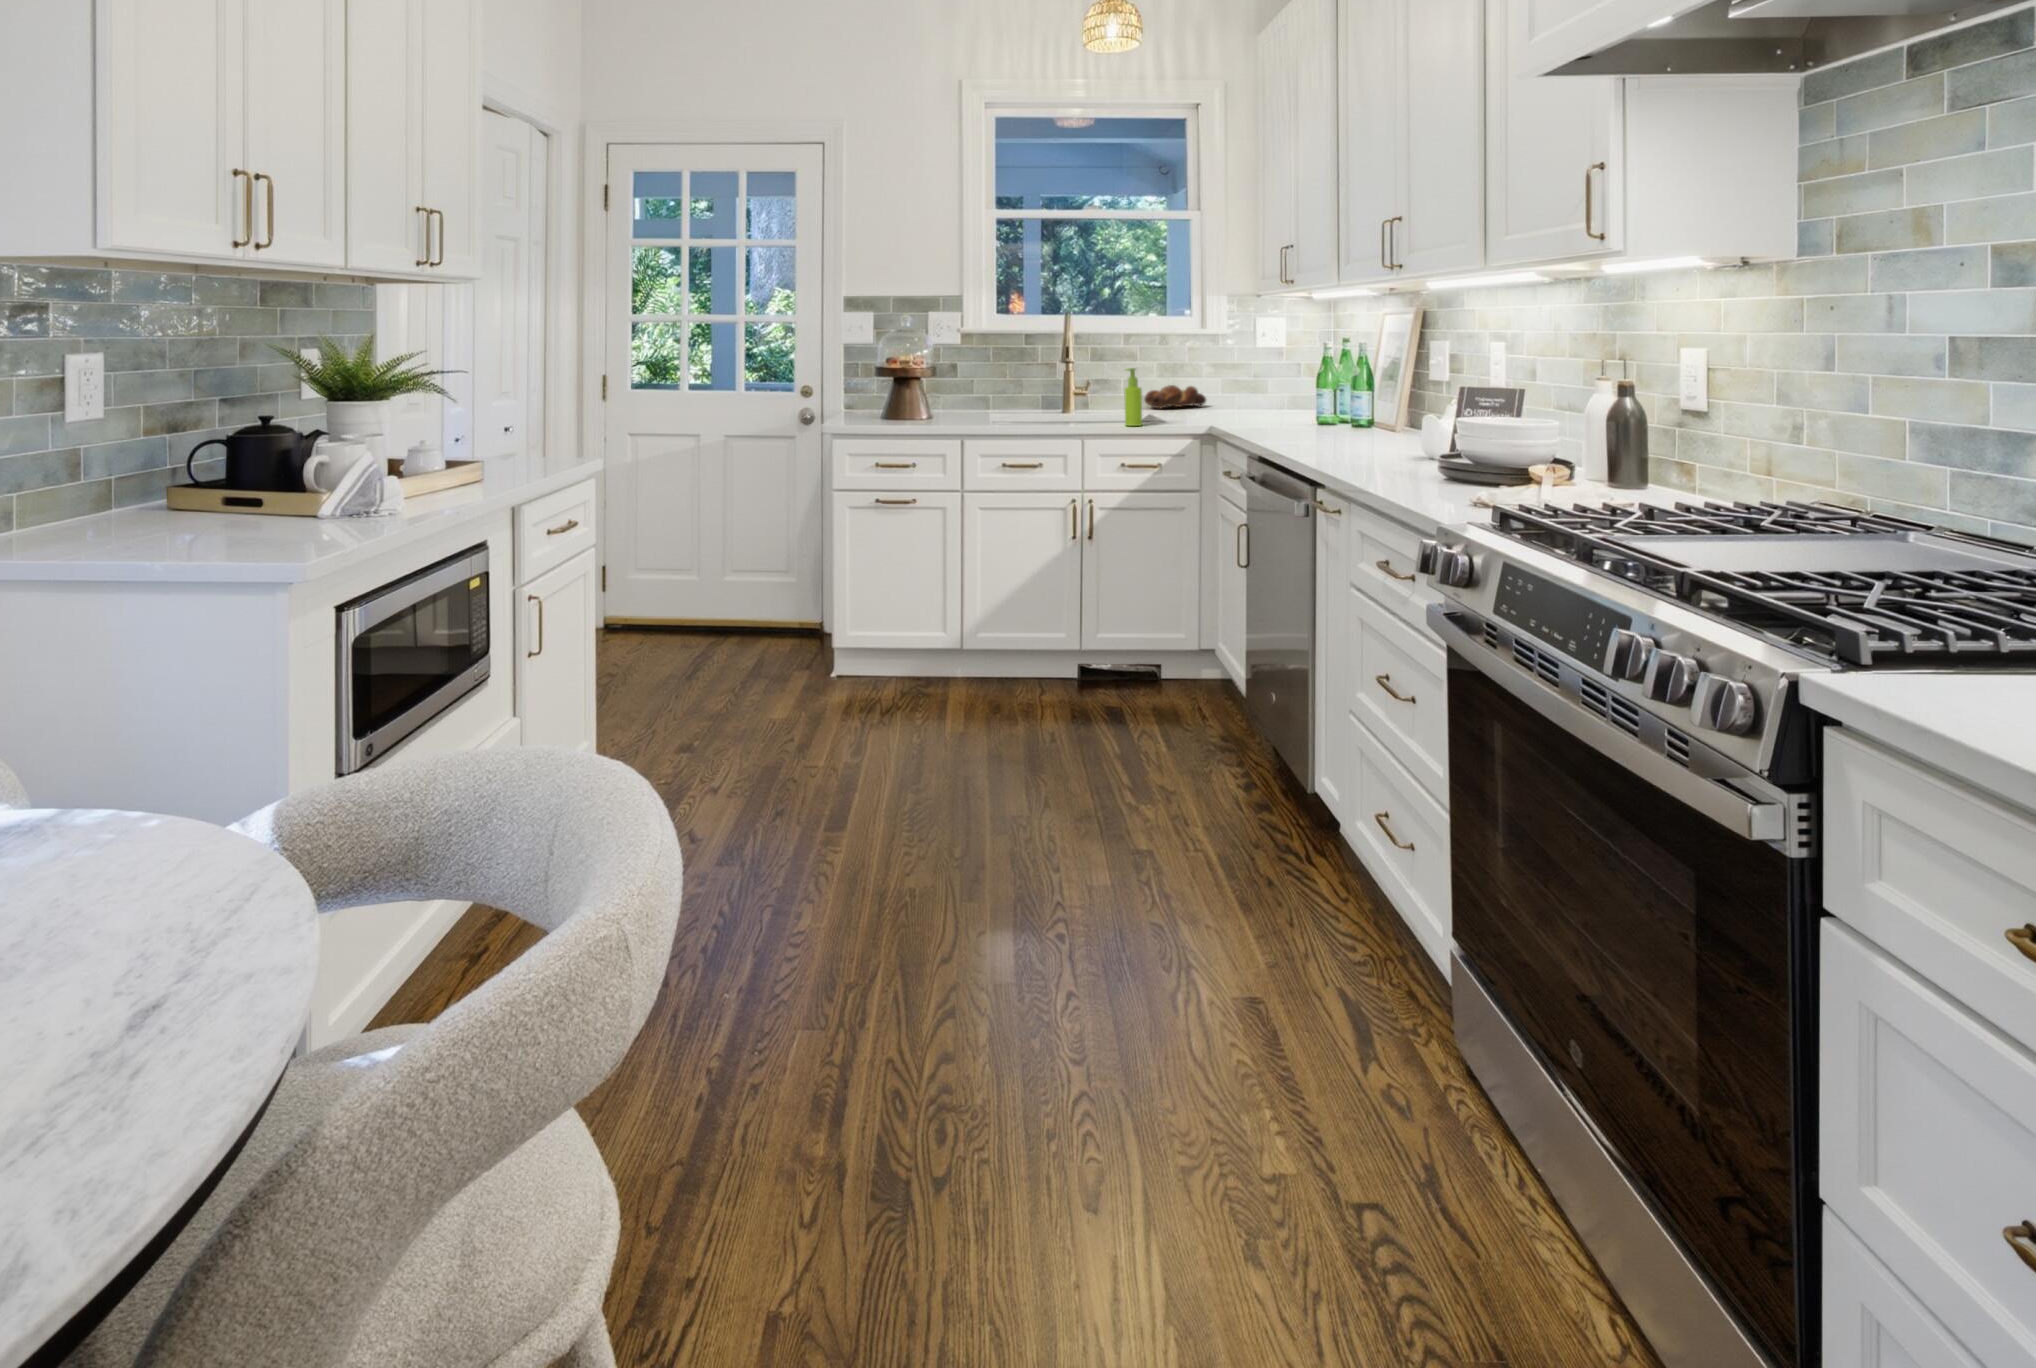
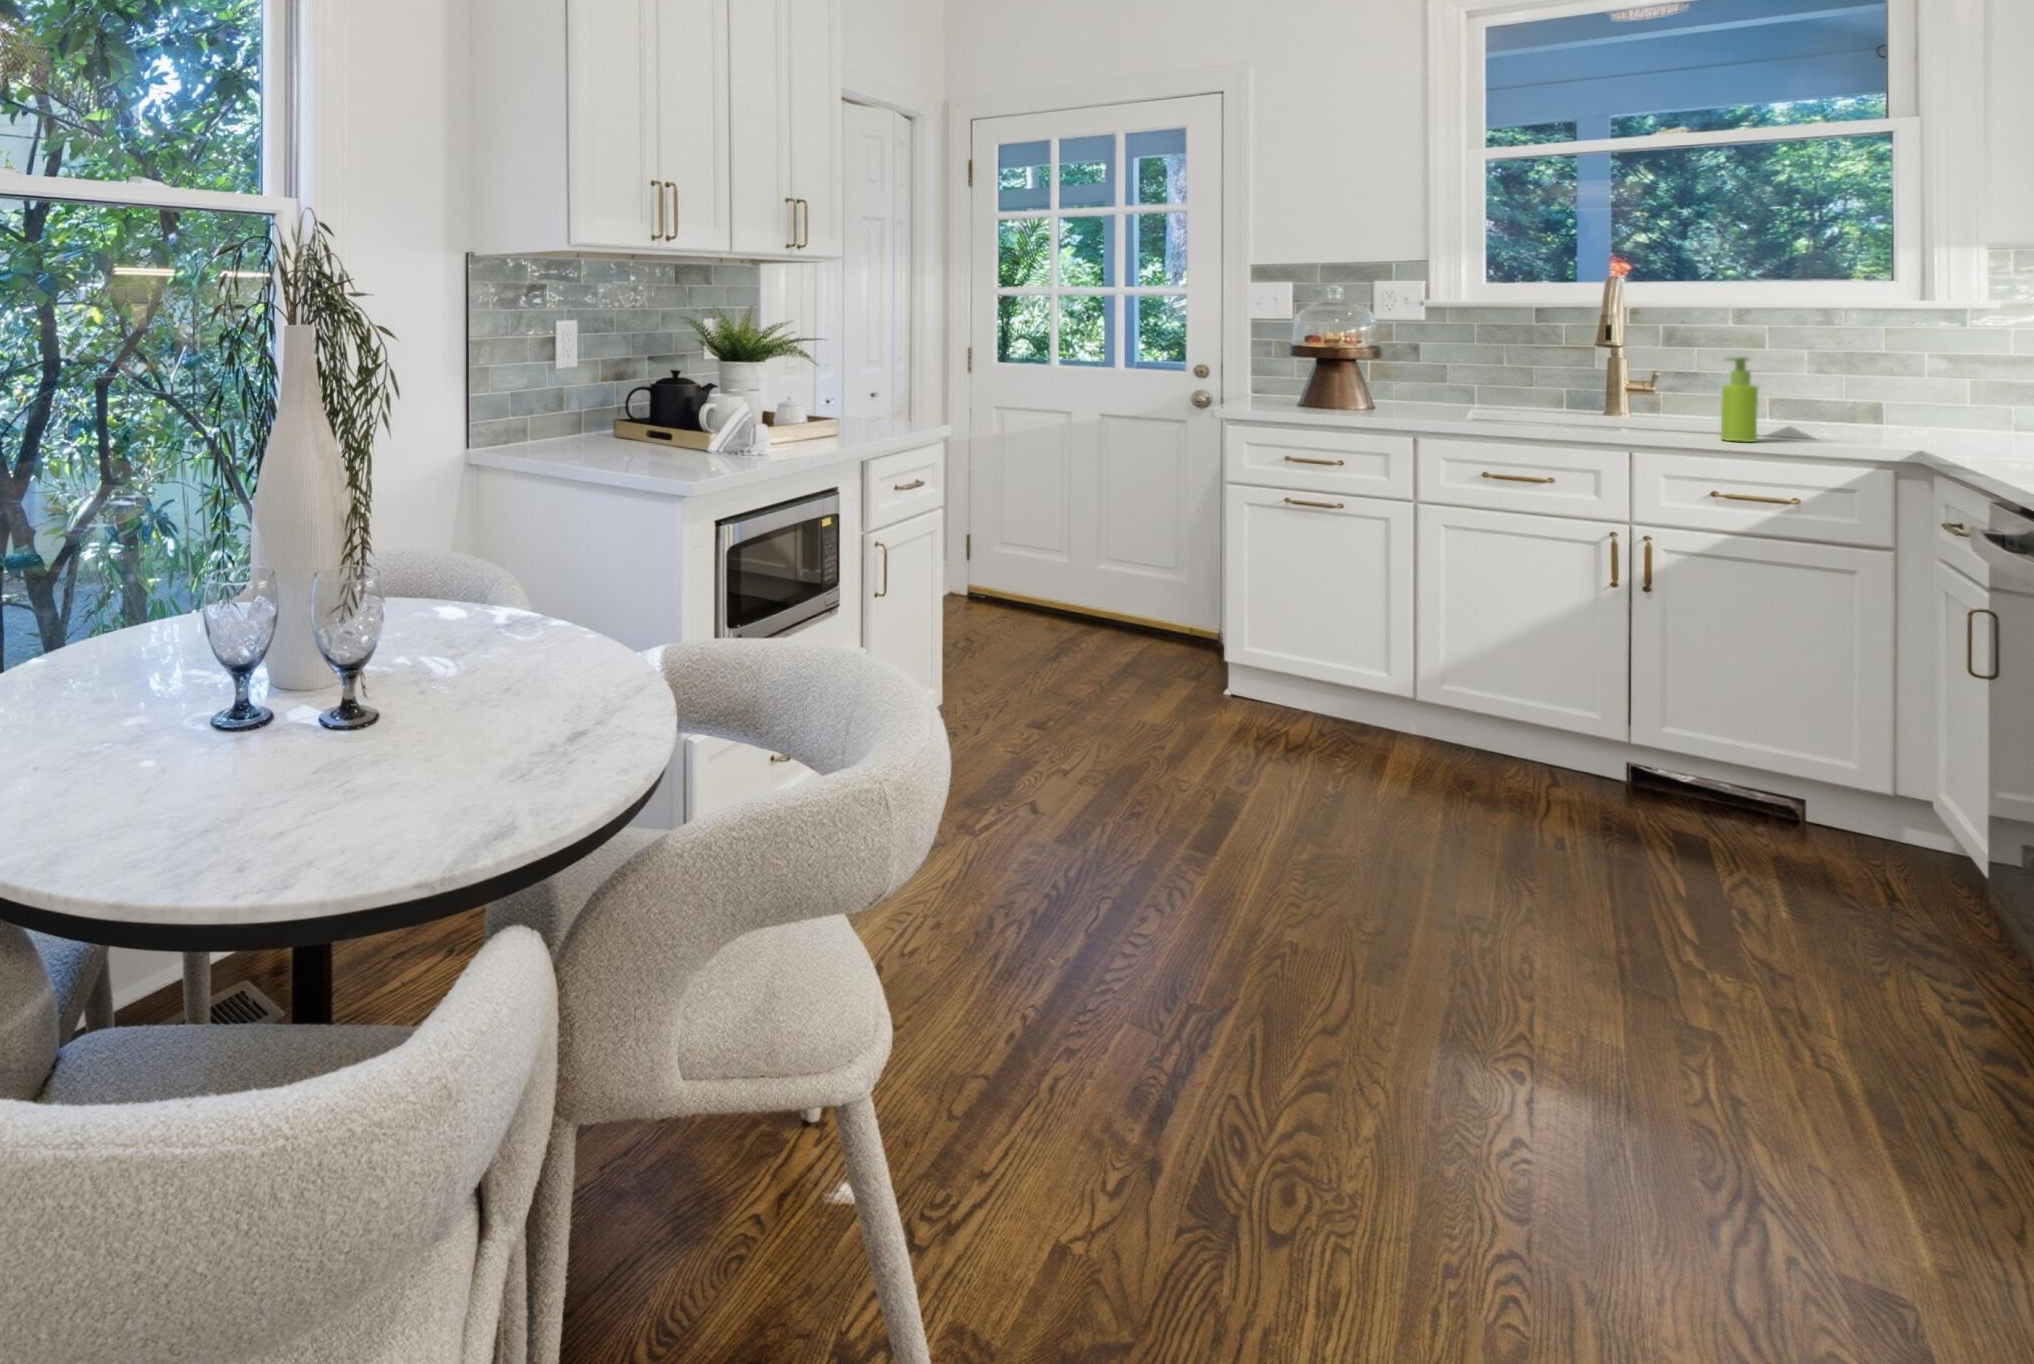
bread loaf: present [1144,385,1206,408] -> none [1780,384,1925,419]

